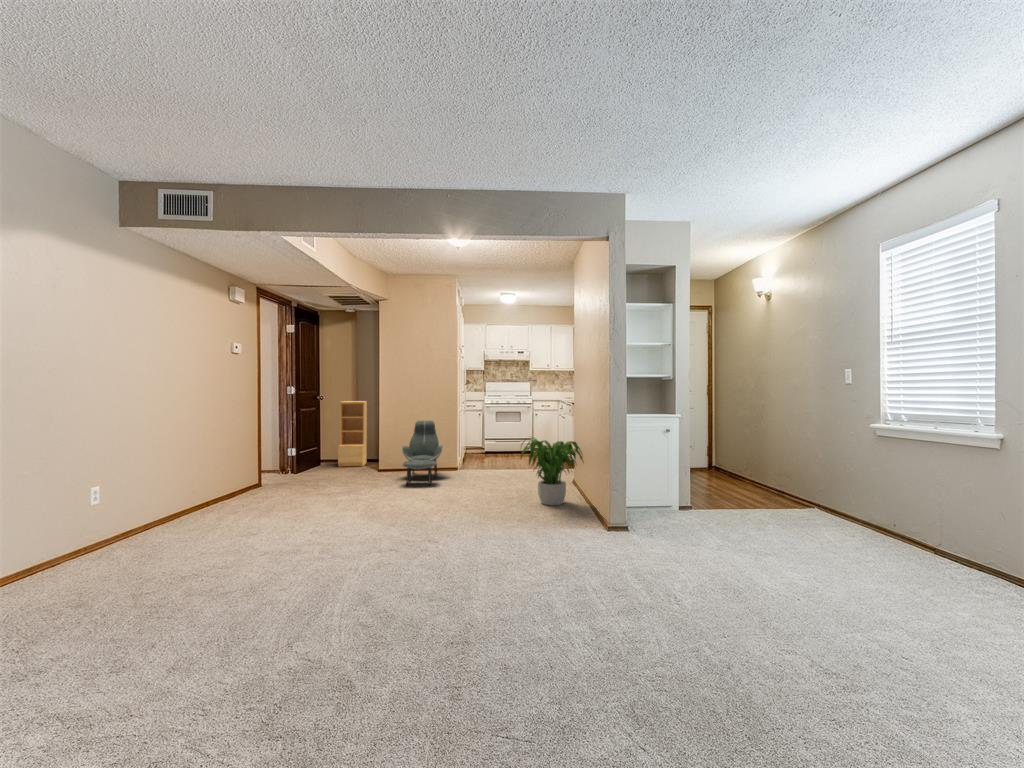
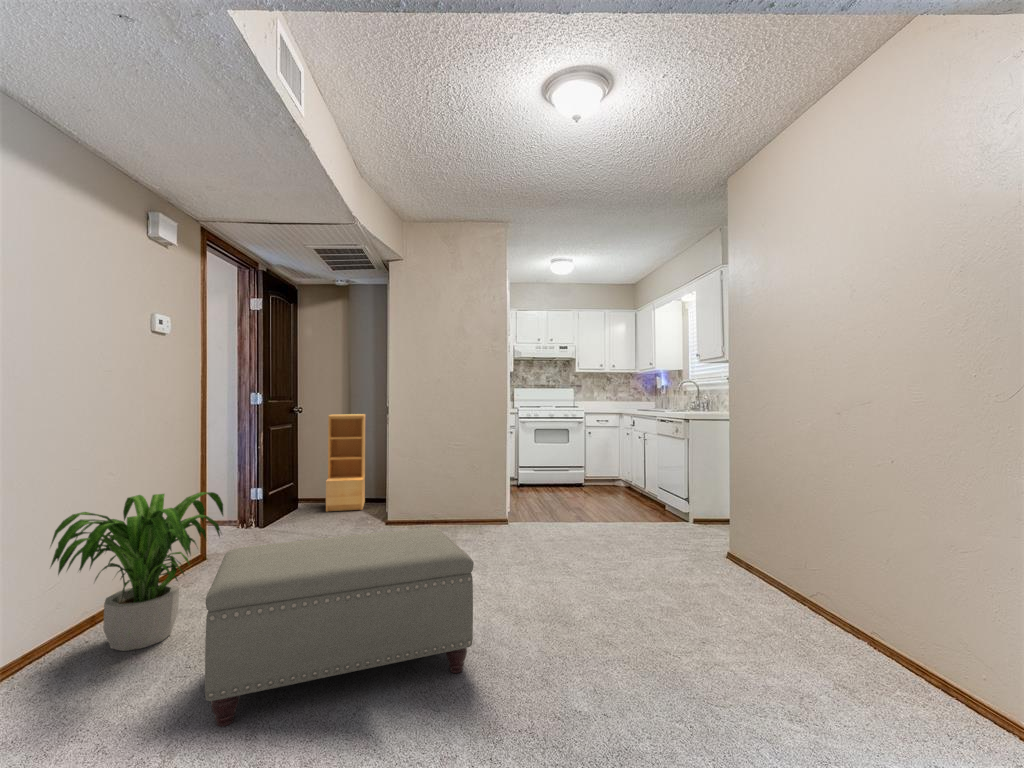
lounge chair: present [402,421,444,486] -> none [431,443,496,553]
potted plant: present [521,437,583,505] -> present [50,492,223,651]
ottoman: none [265,459,387,532] -> present [205,528,474,727]

